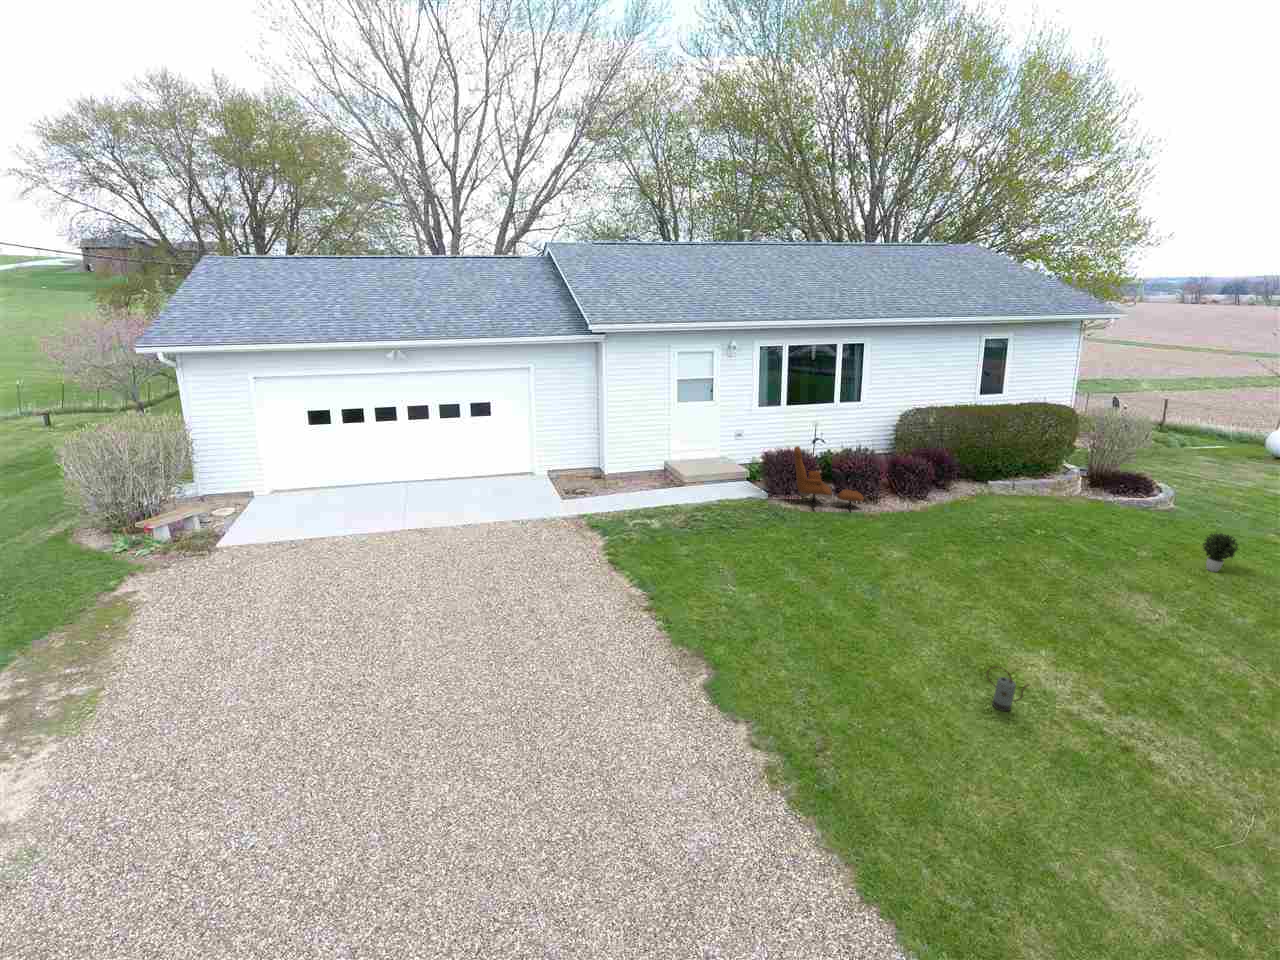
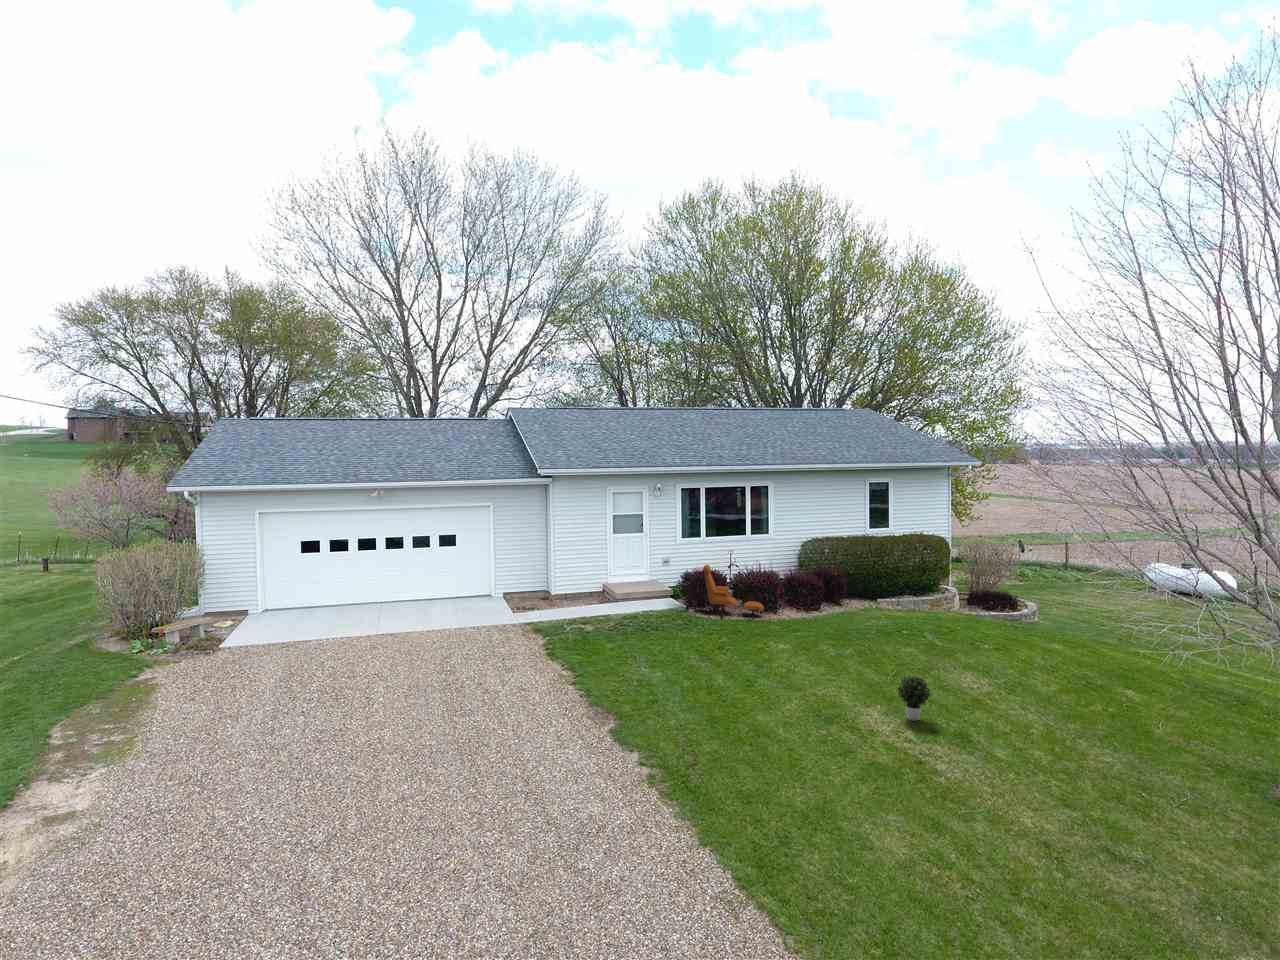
potted plant: present [1203,533,1238,572] -> present [898,676,930,721]
watering can: present [987,666,1029,711] -> none [805,692,833,727]

